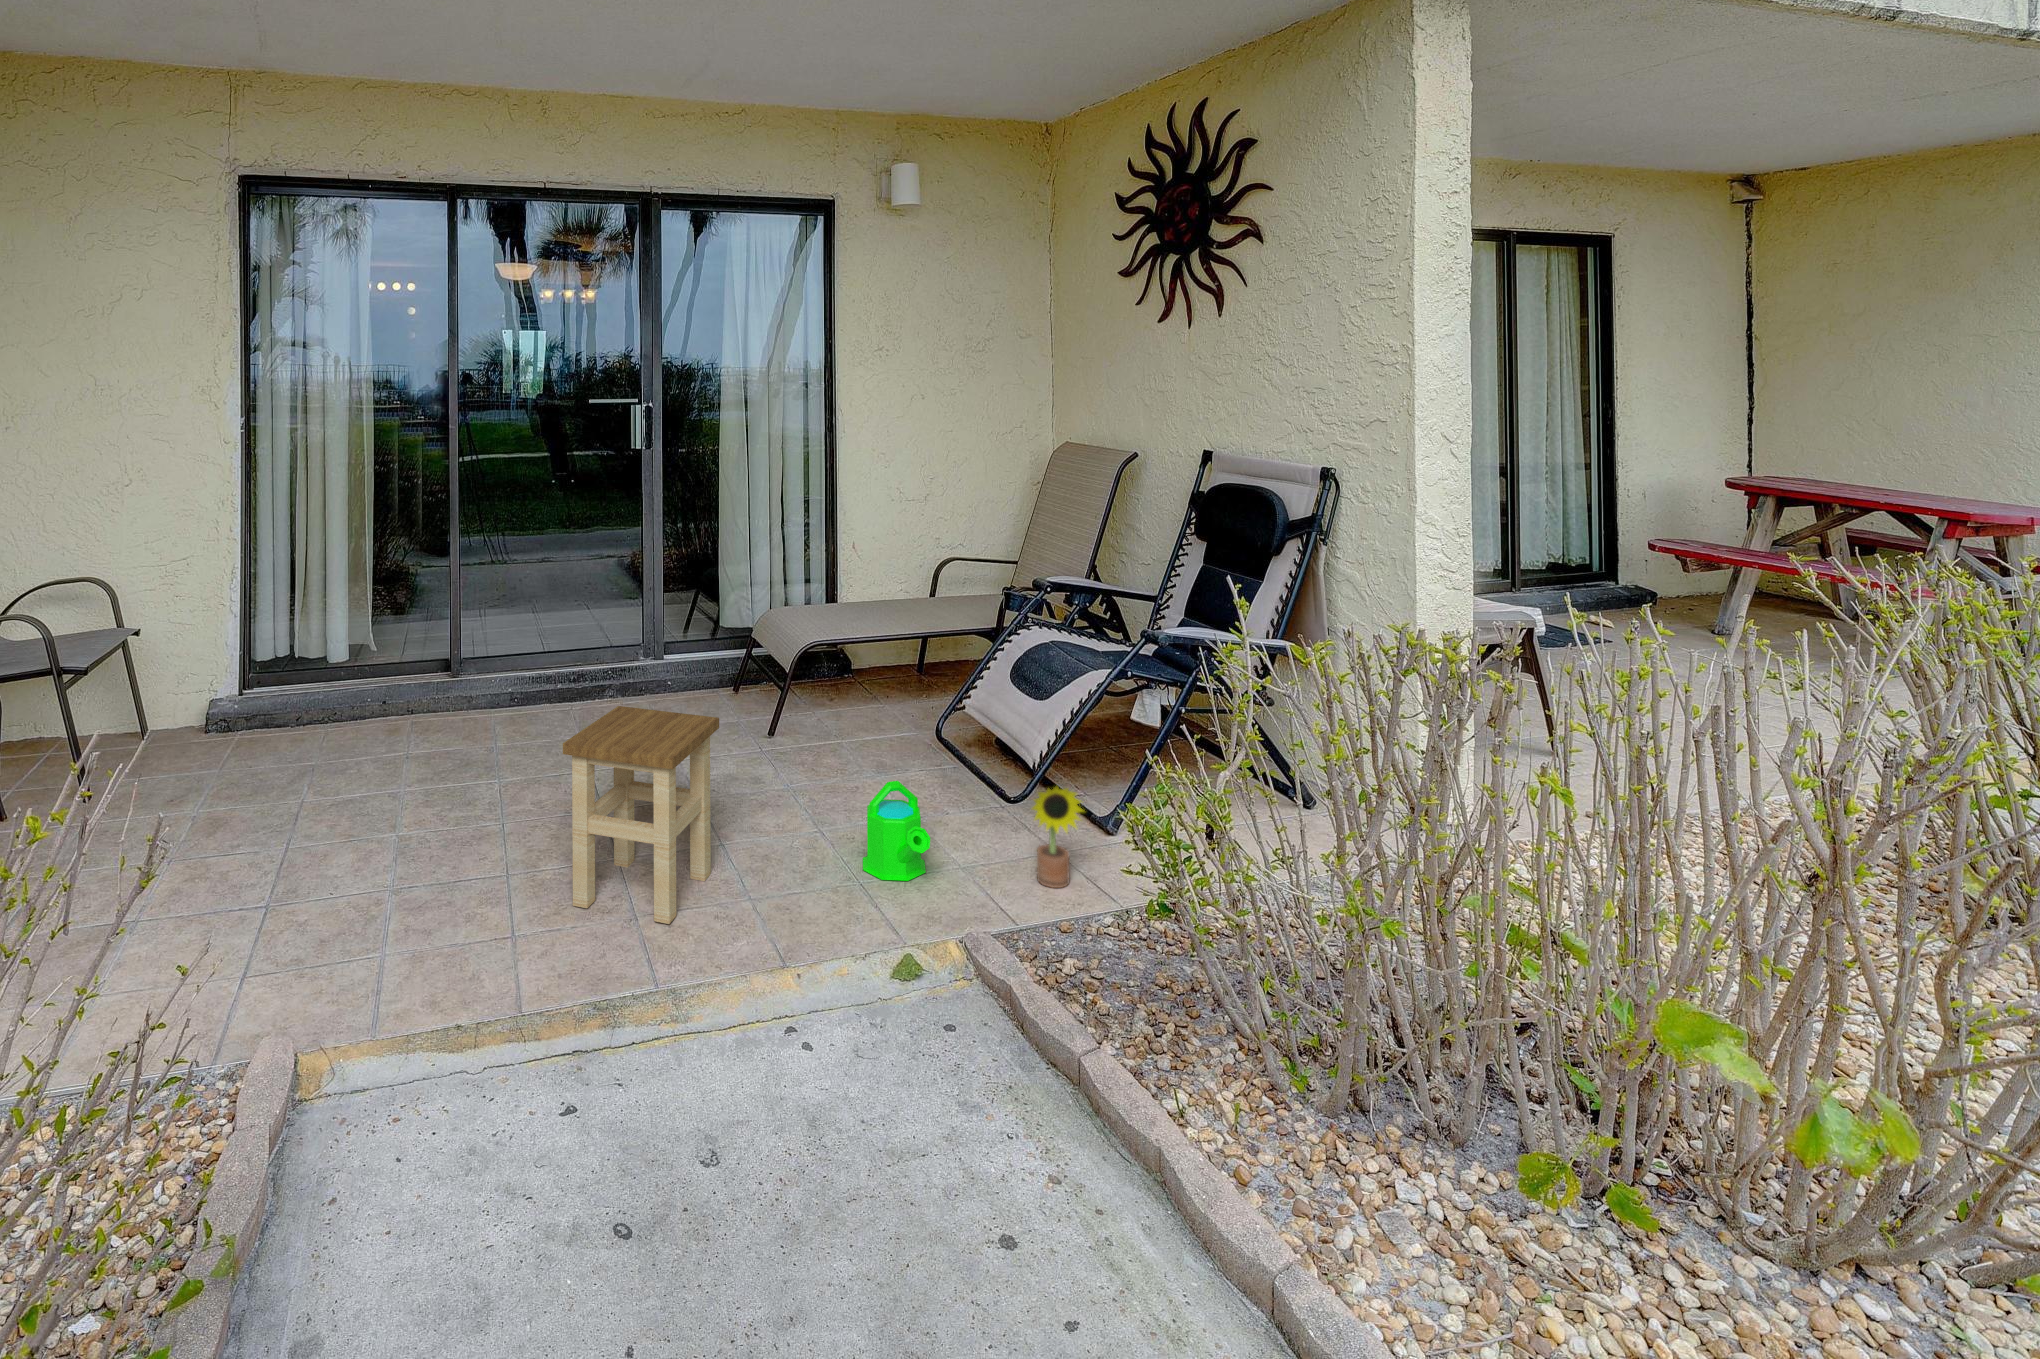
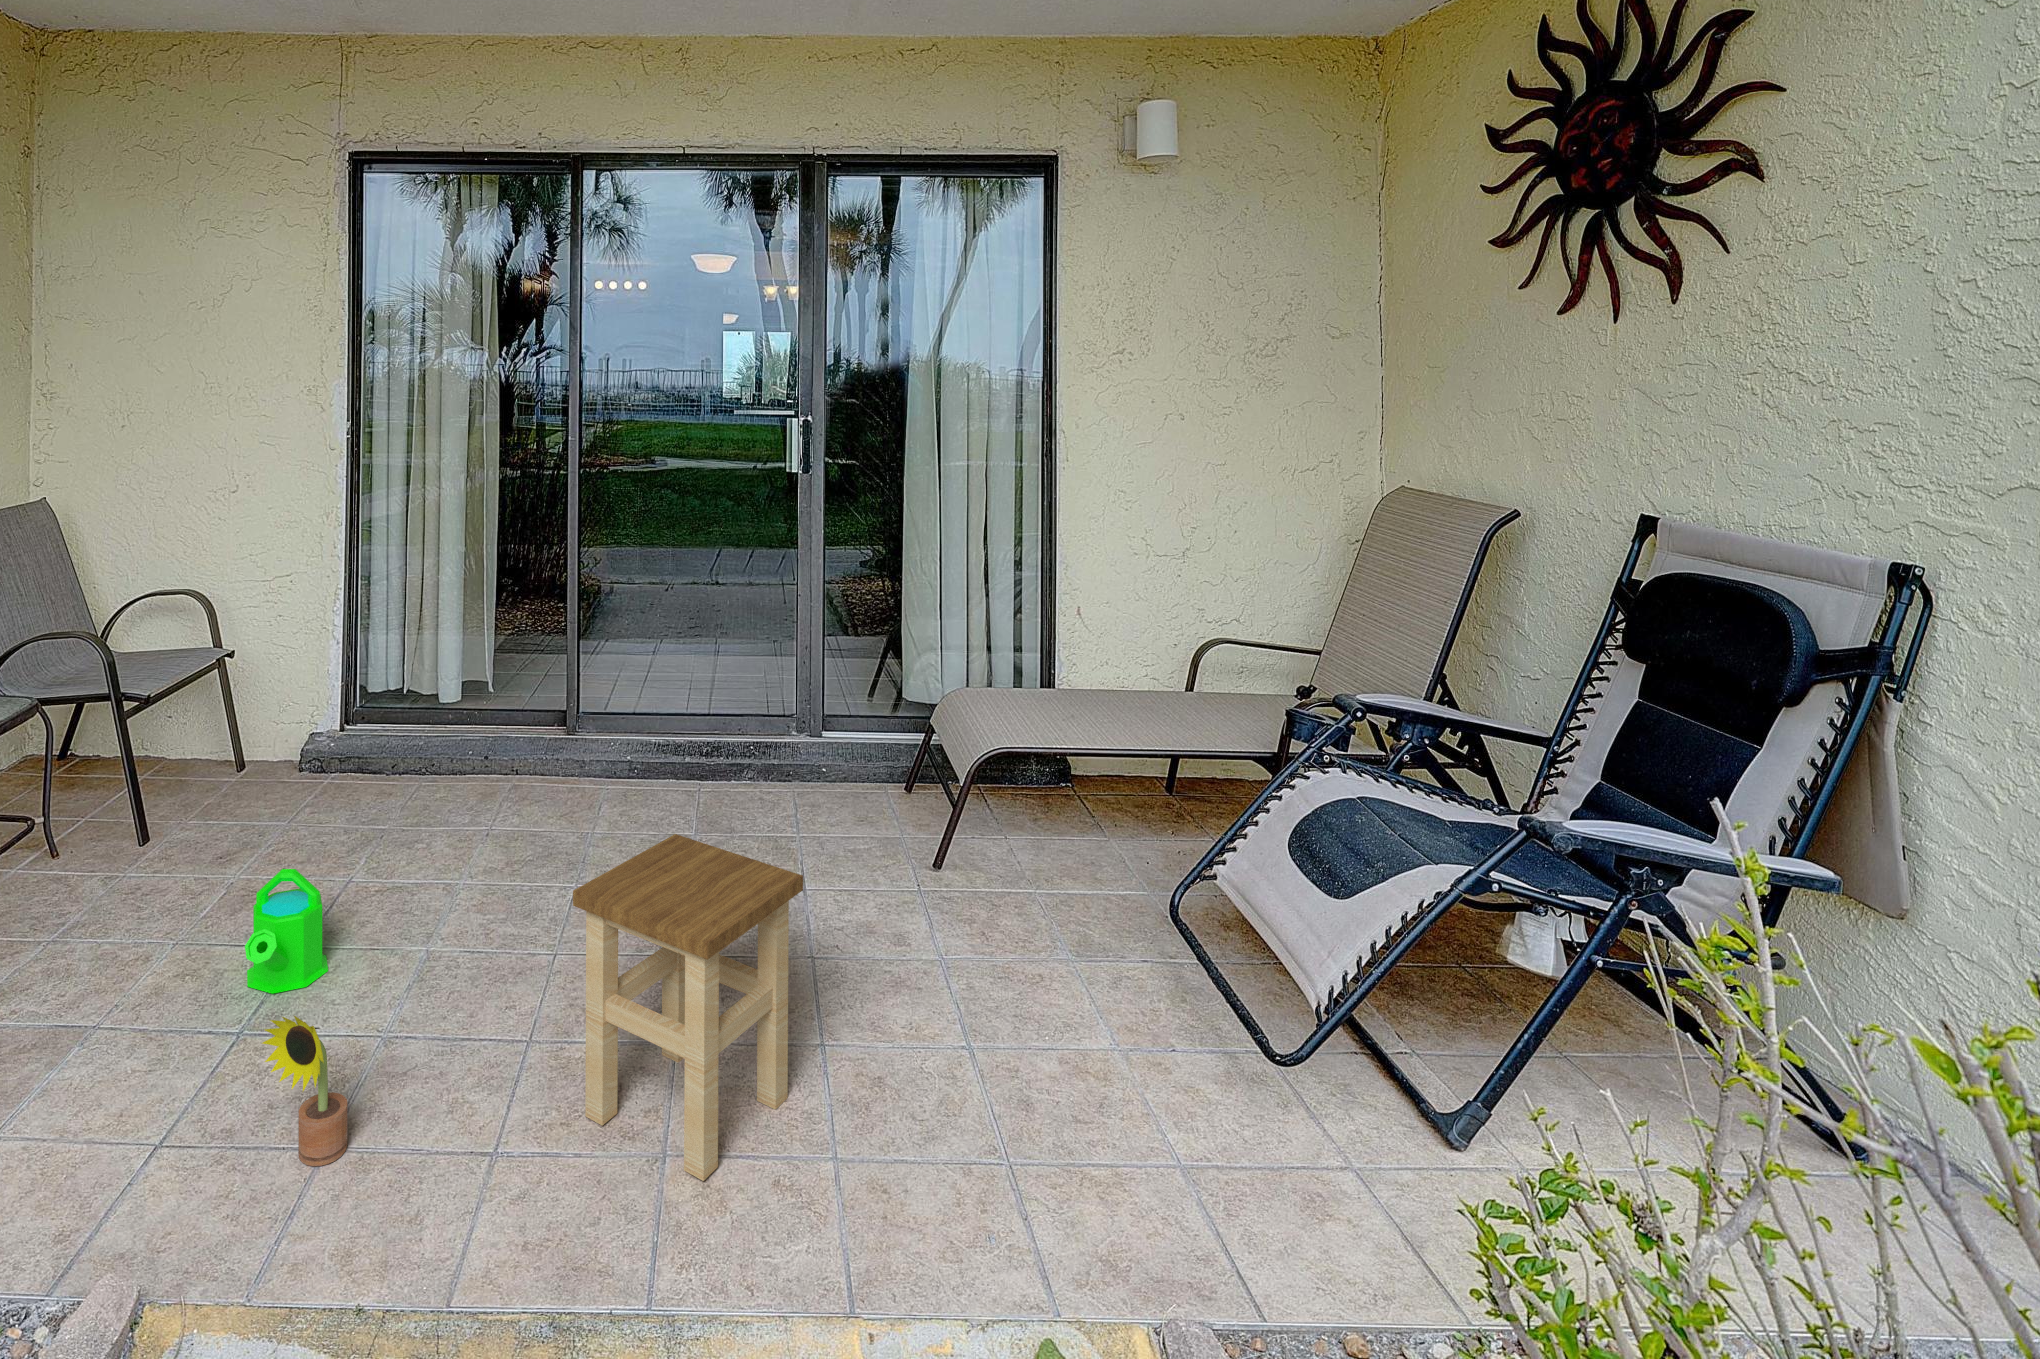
watering can: present [863,781,930,881] -> present [245,869,328,994]
decorative plant: present [1032,785,1083,888] -> present [262,1016,348,1166]

